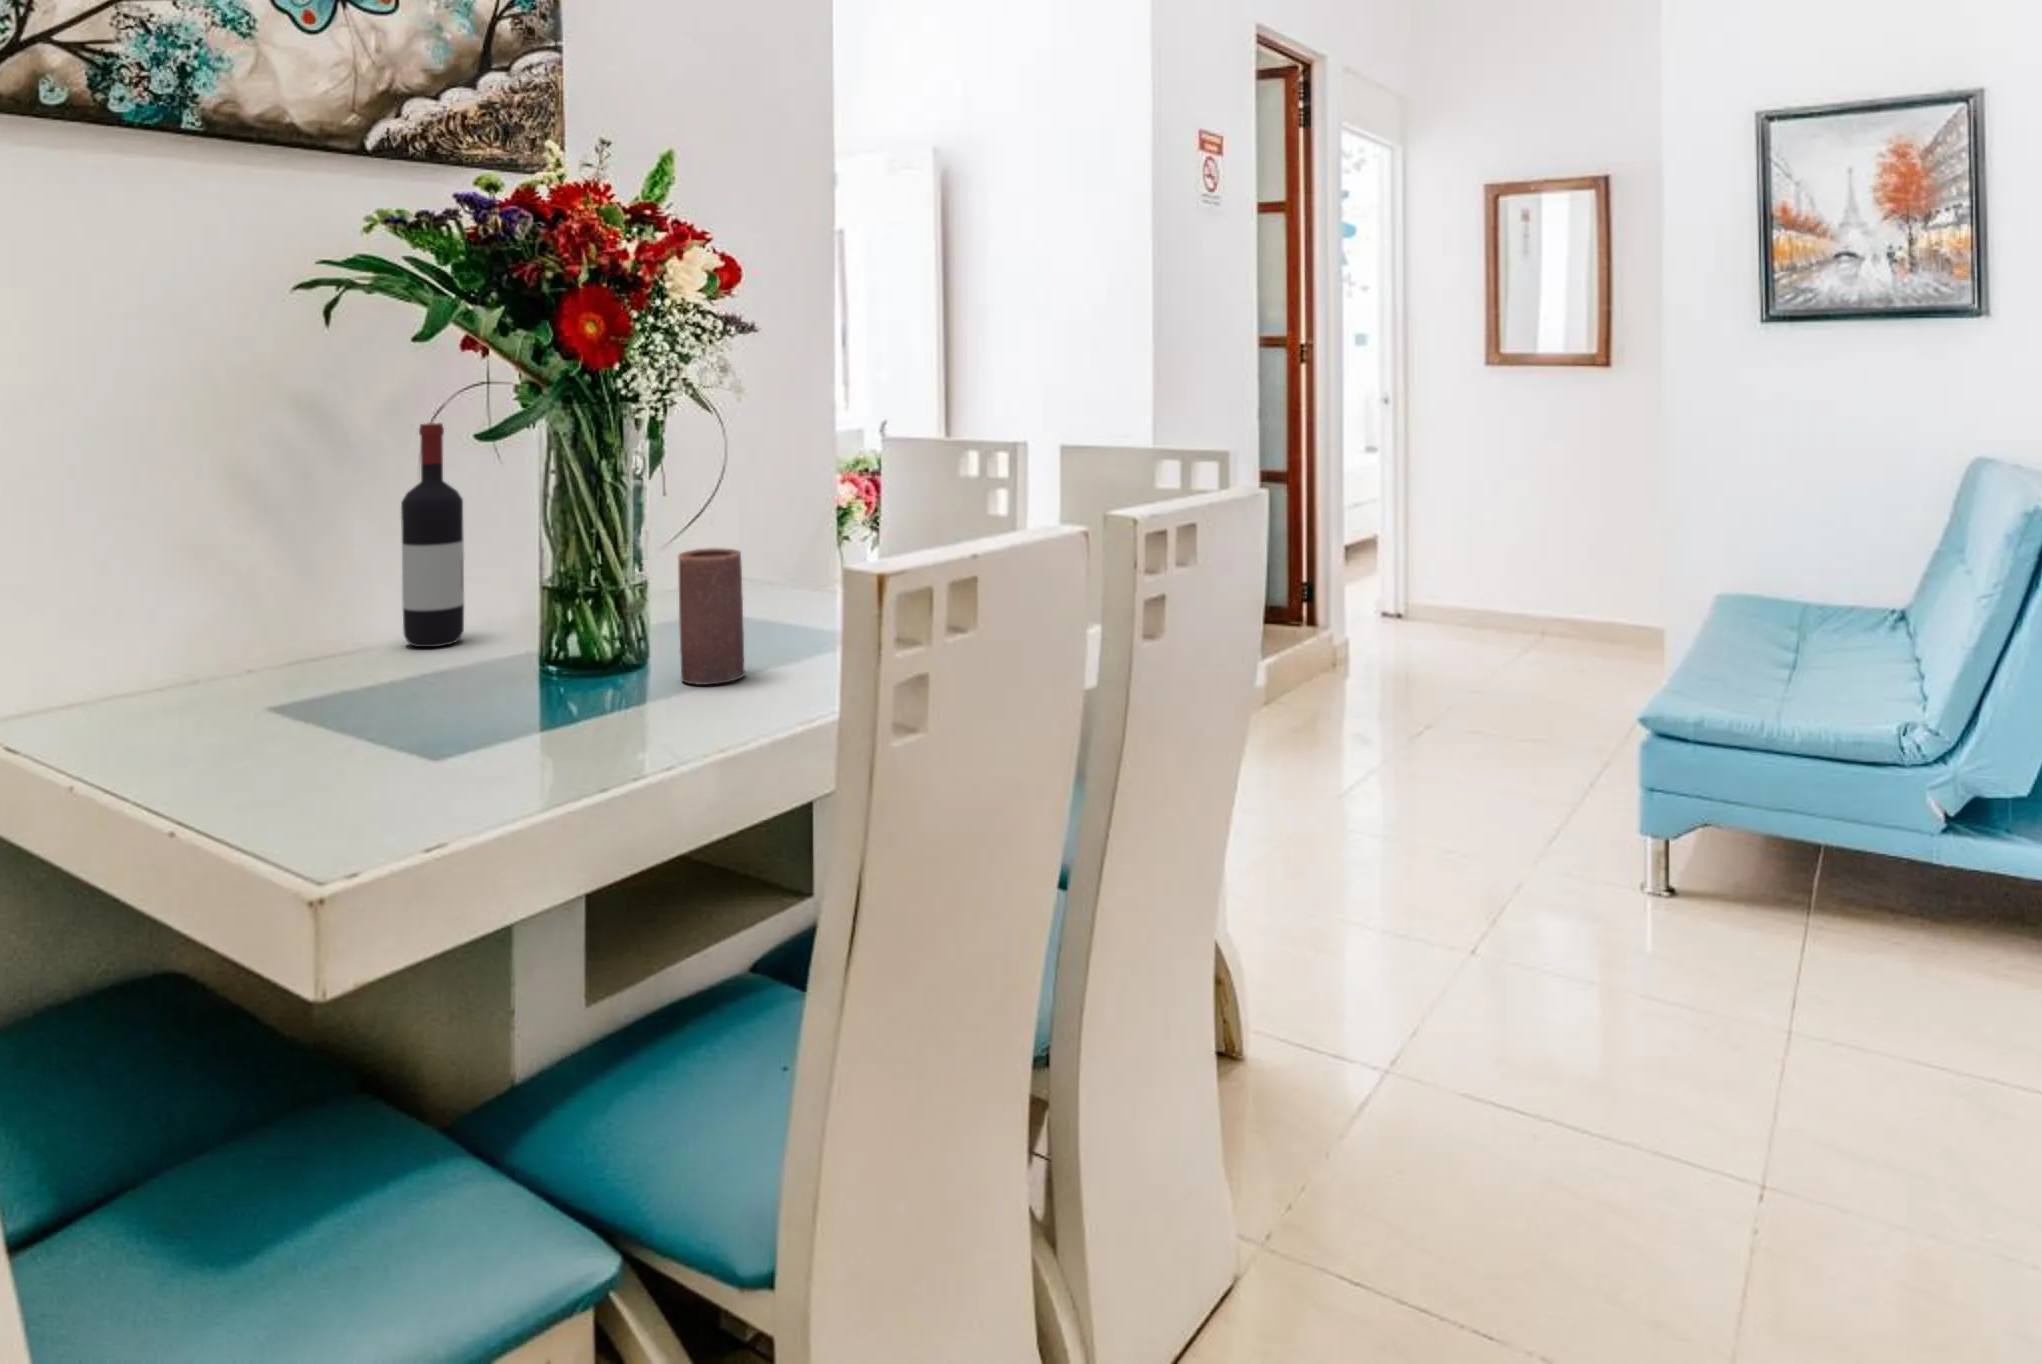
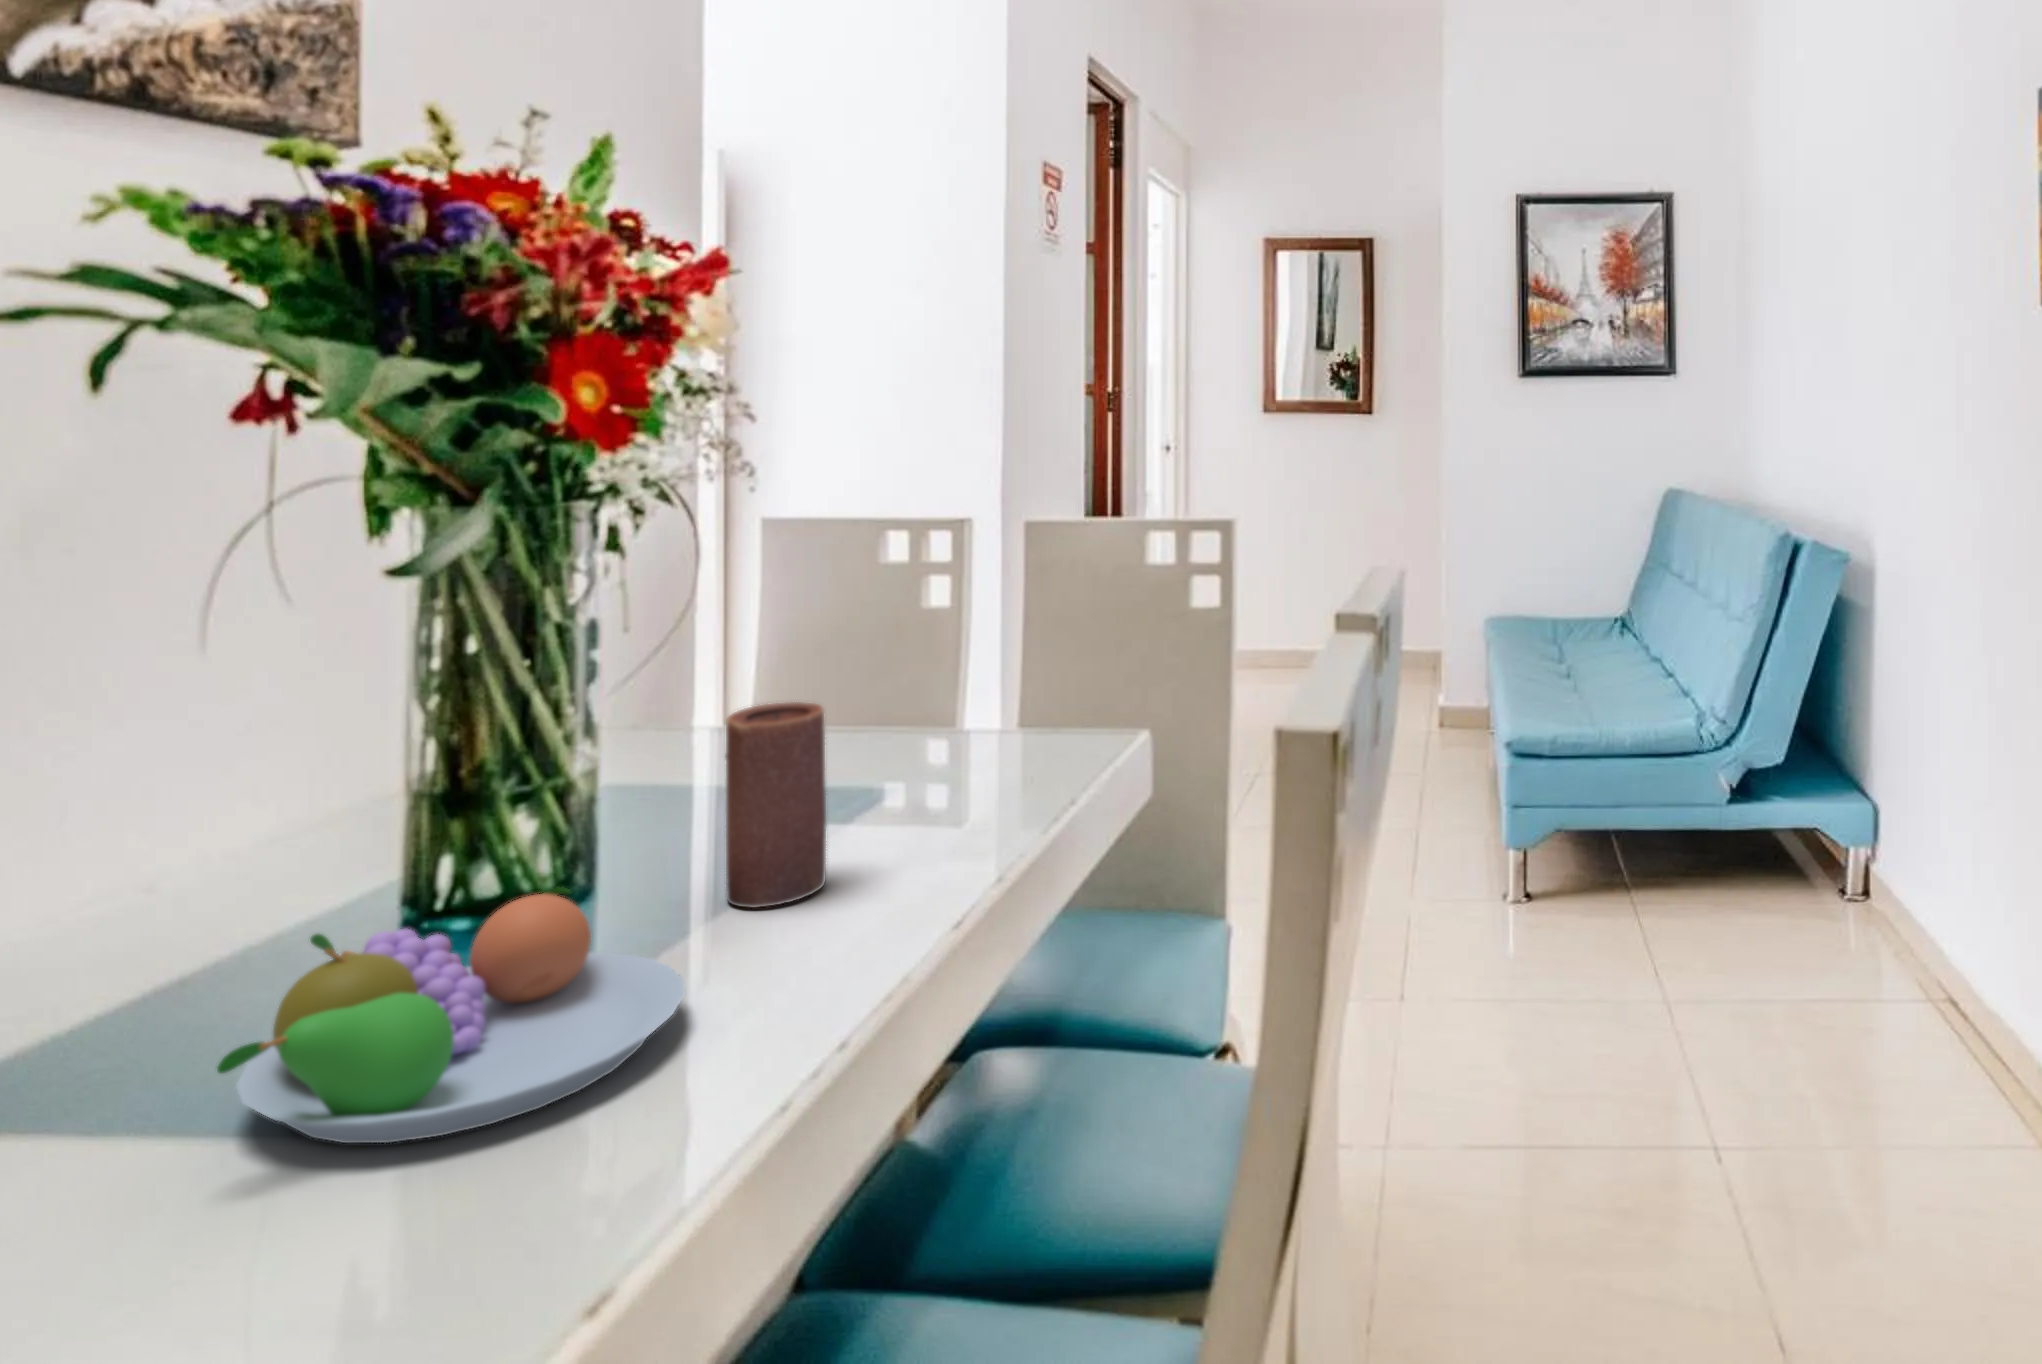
wine bottle: present [401,423,464,647] -> none [87,545,222,934]
fruit bowl: none [342,638,598,755] -> present [217,887,685,1143]

